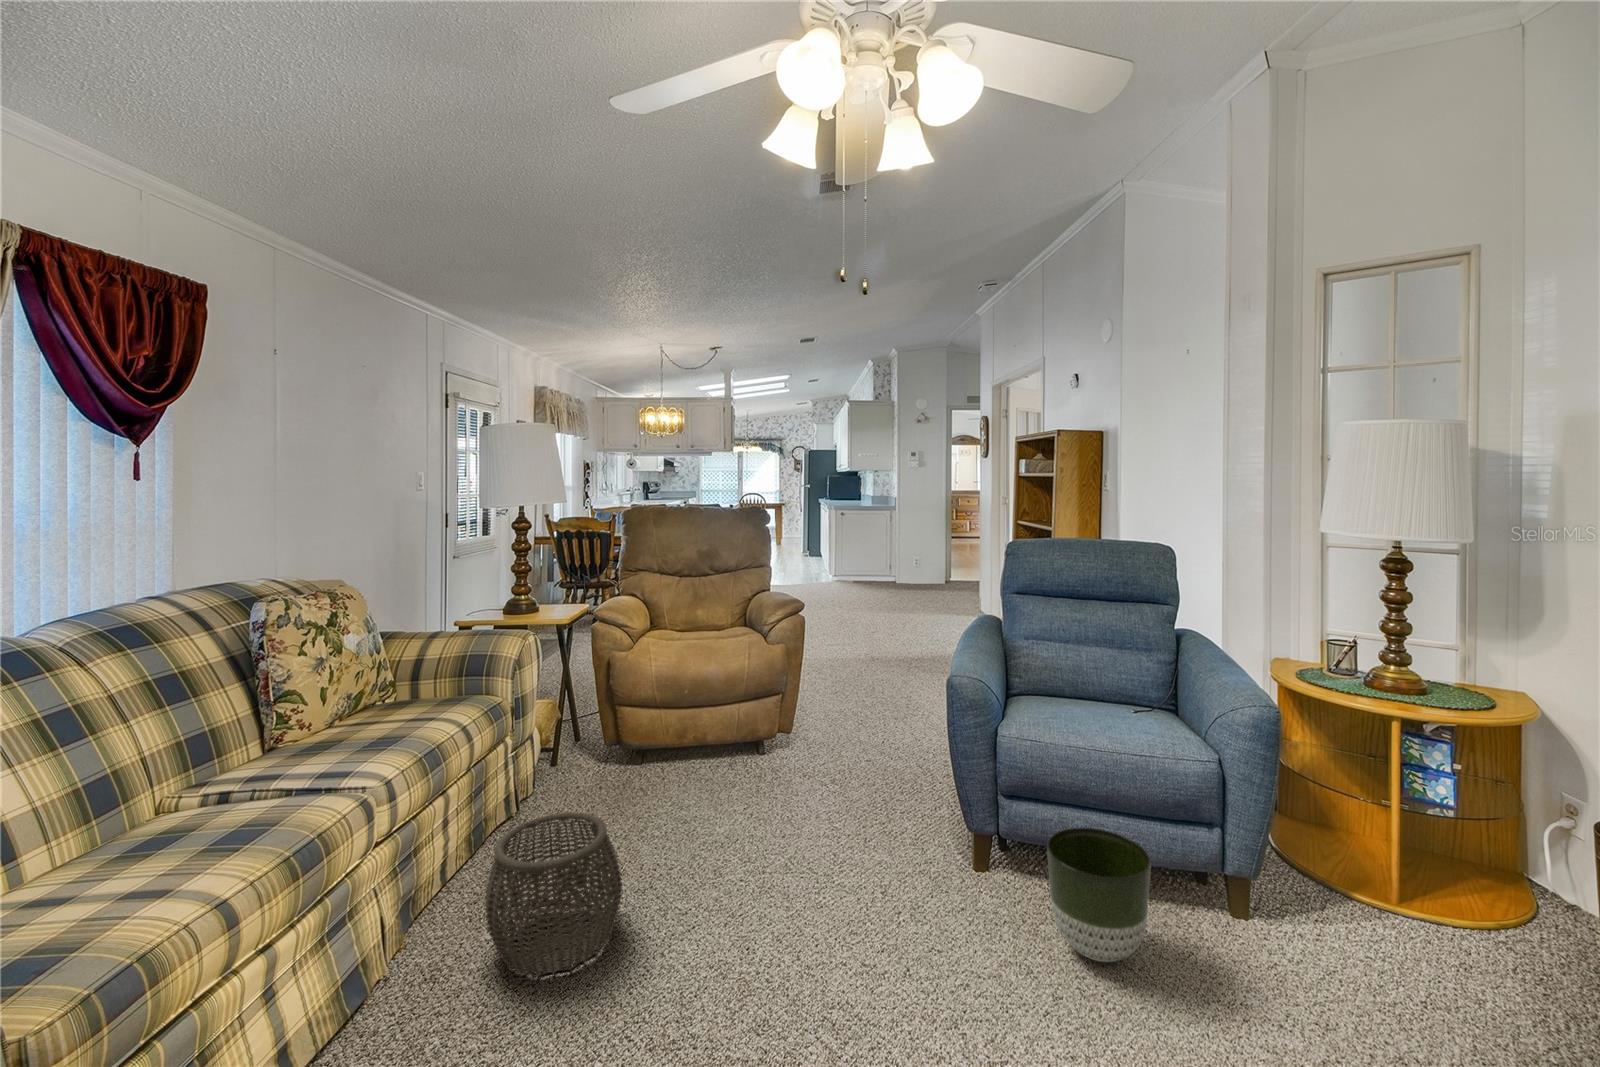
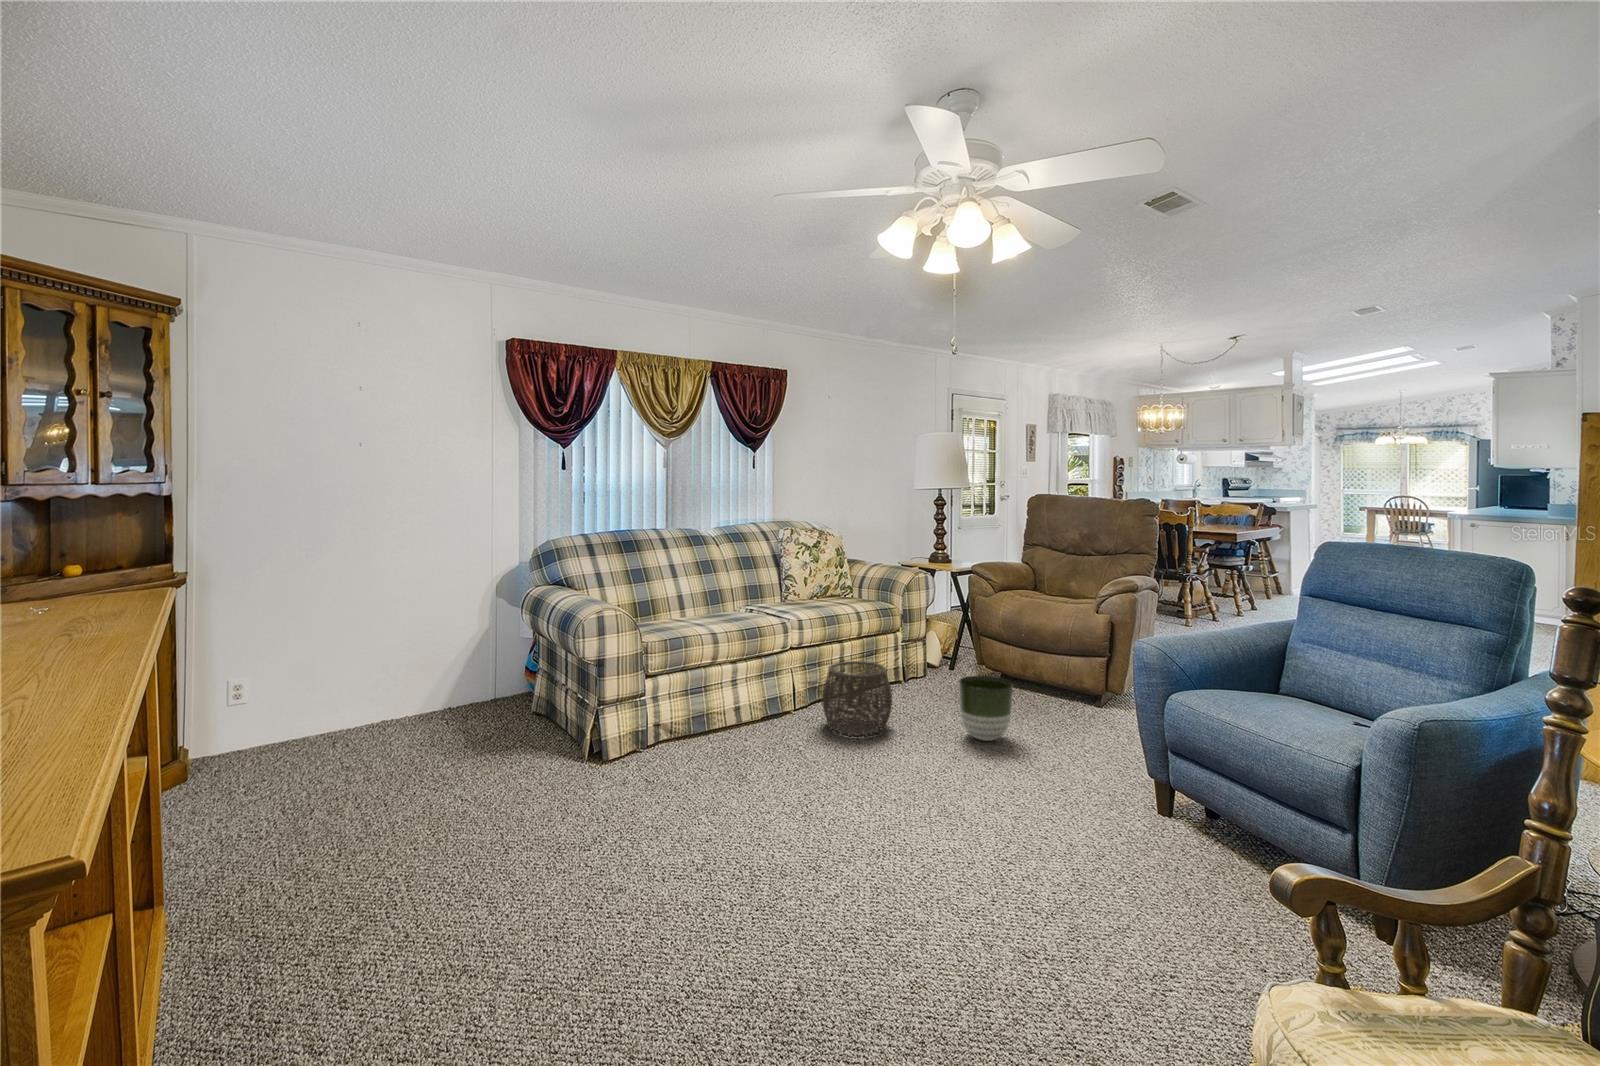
planter: present [1047,828,1151,962] -> present [959,676,1013,741]

